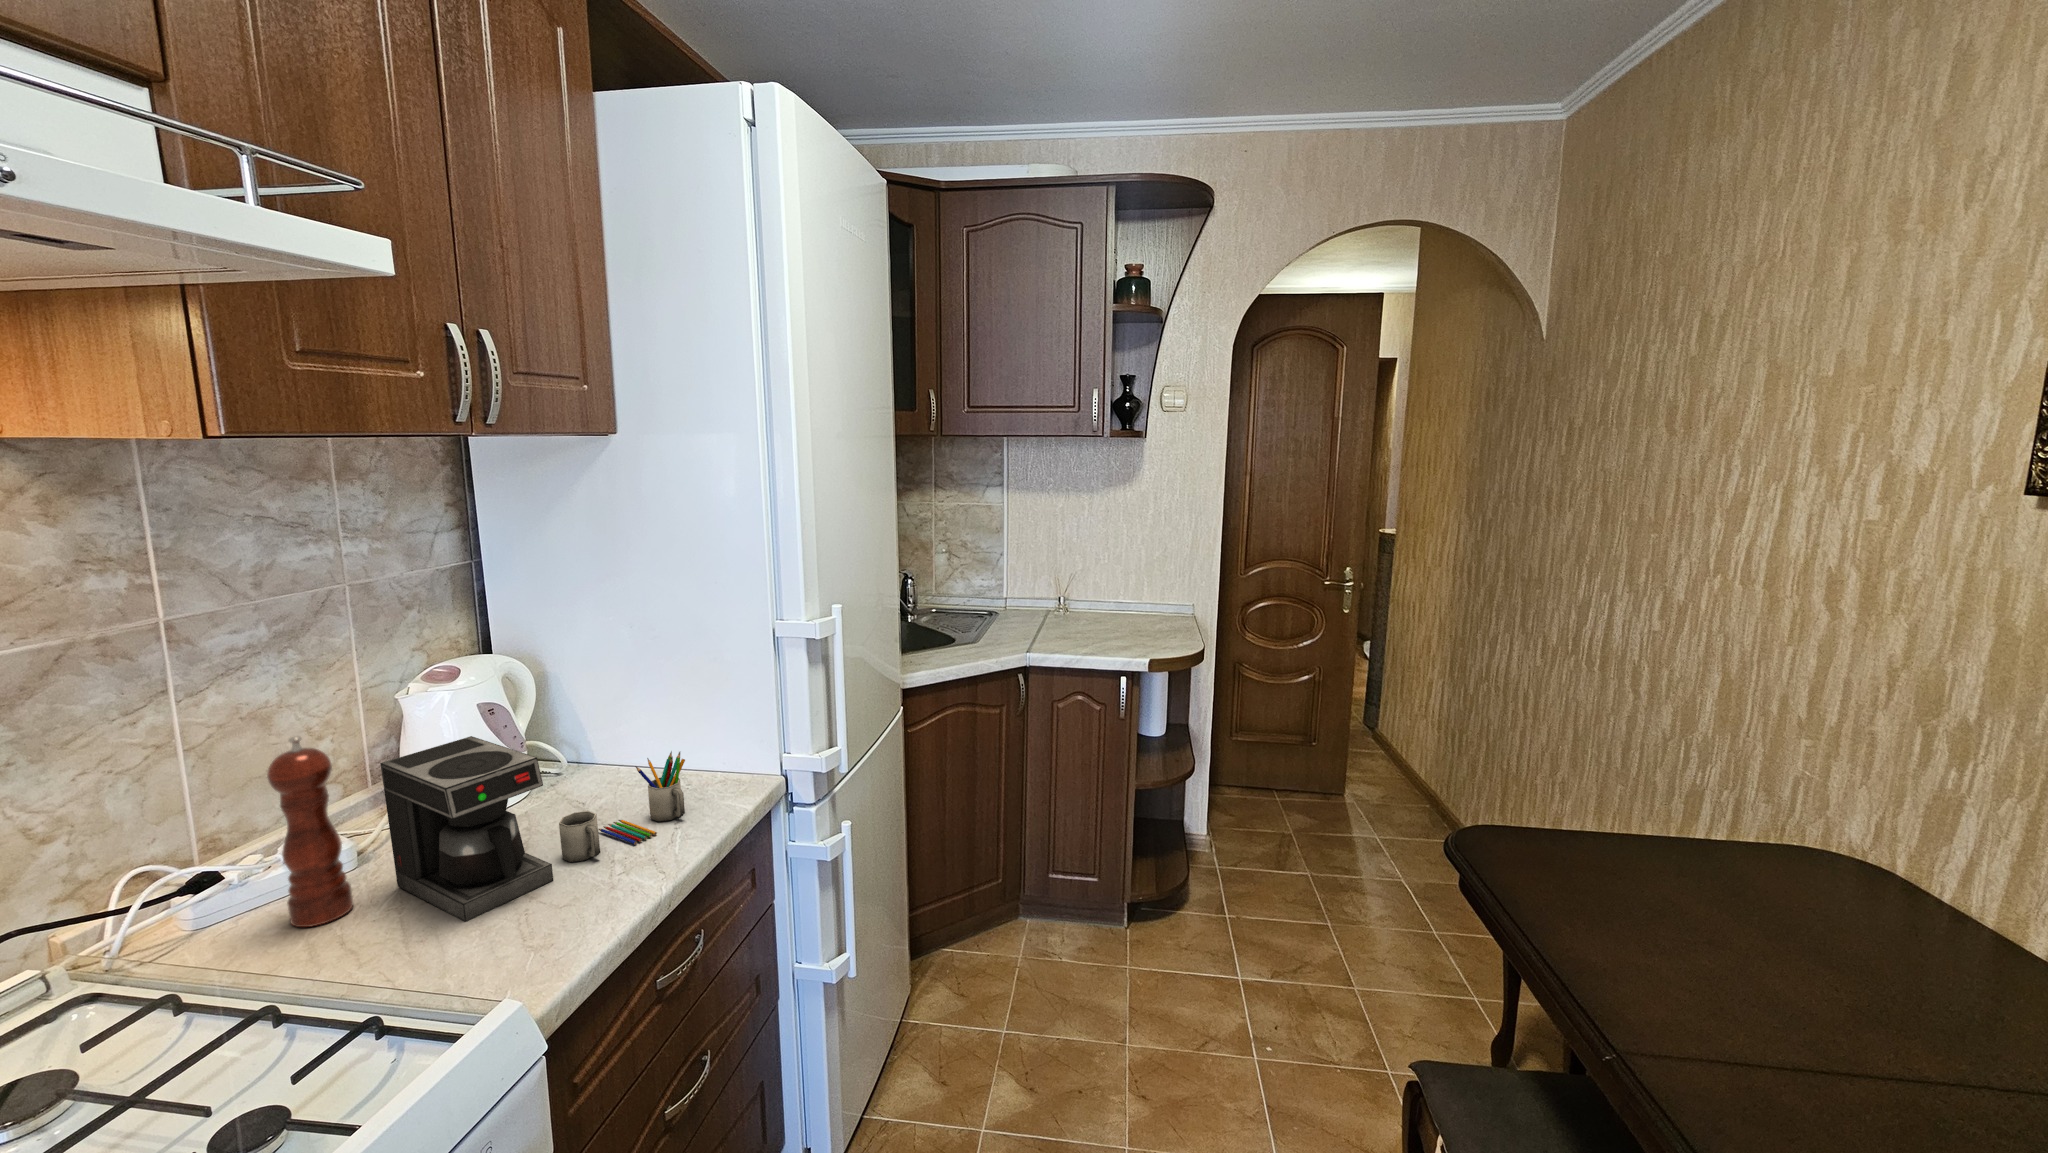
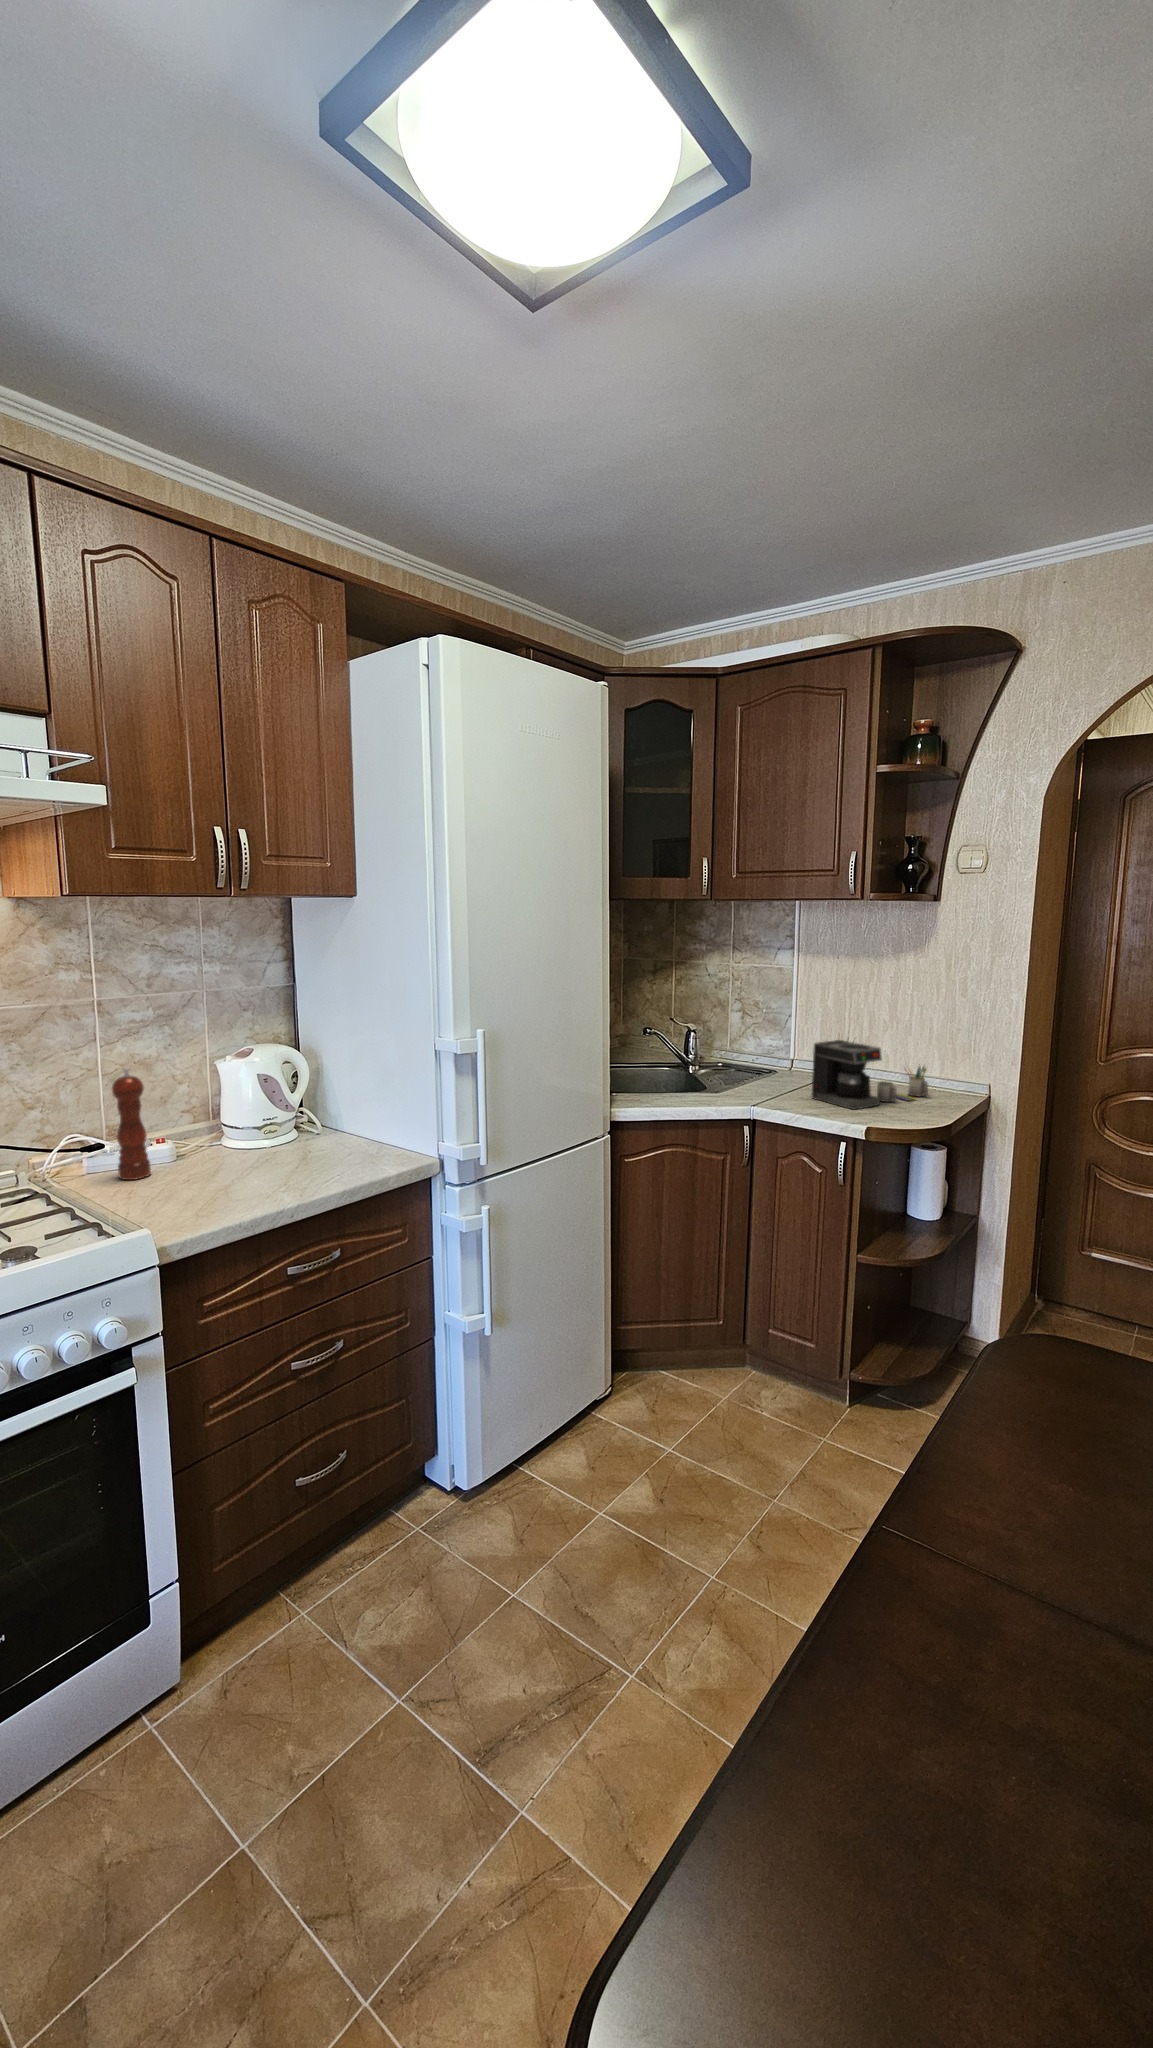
coffee maker: present [380,736,685,922] -> present [812,1040,928,1110]

